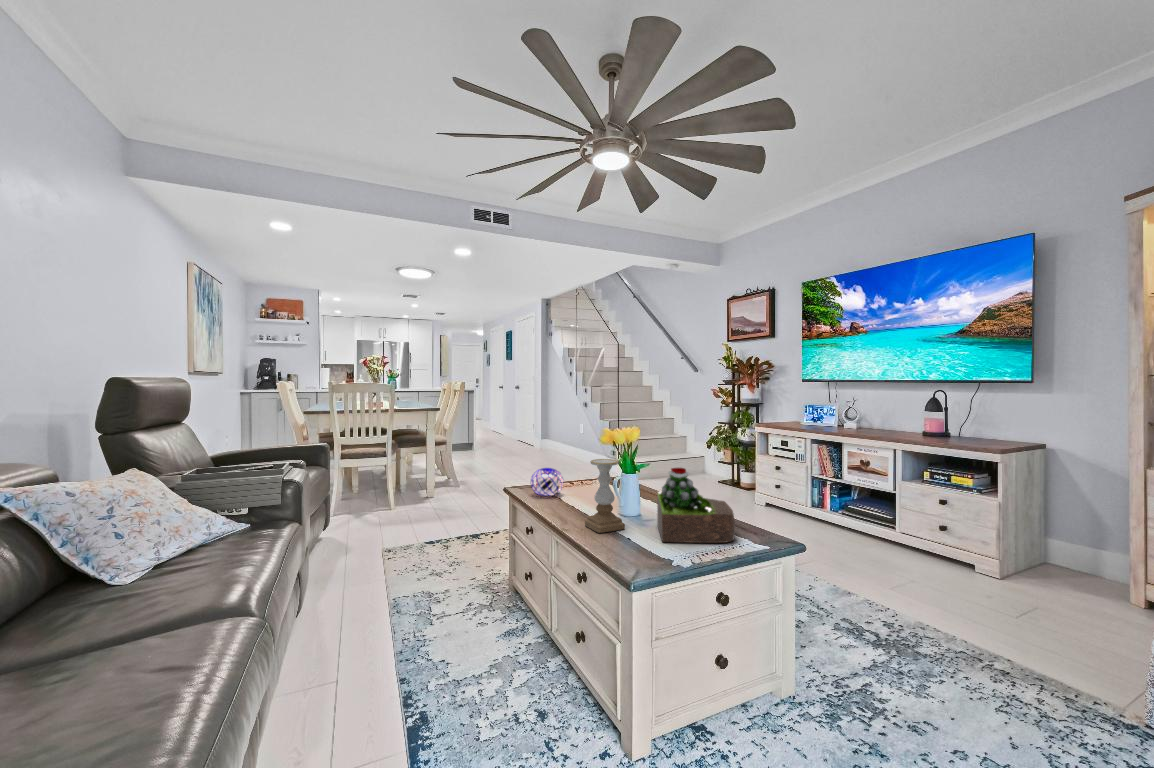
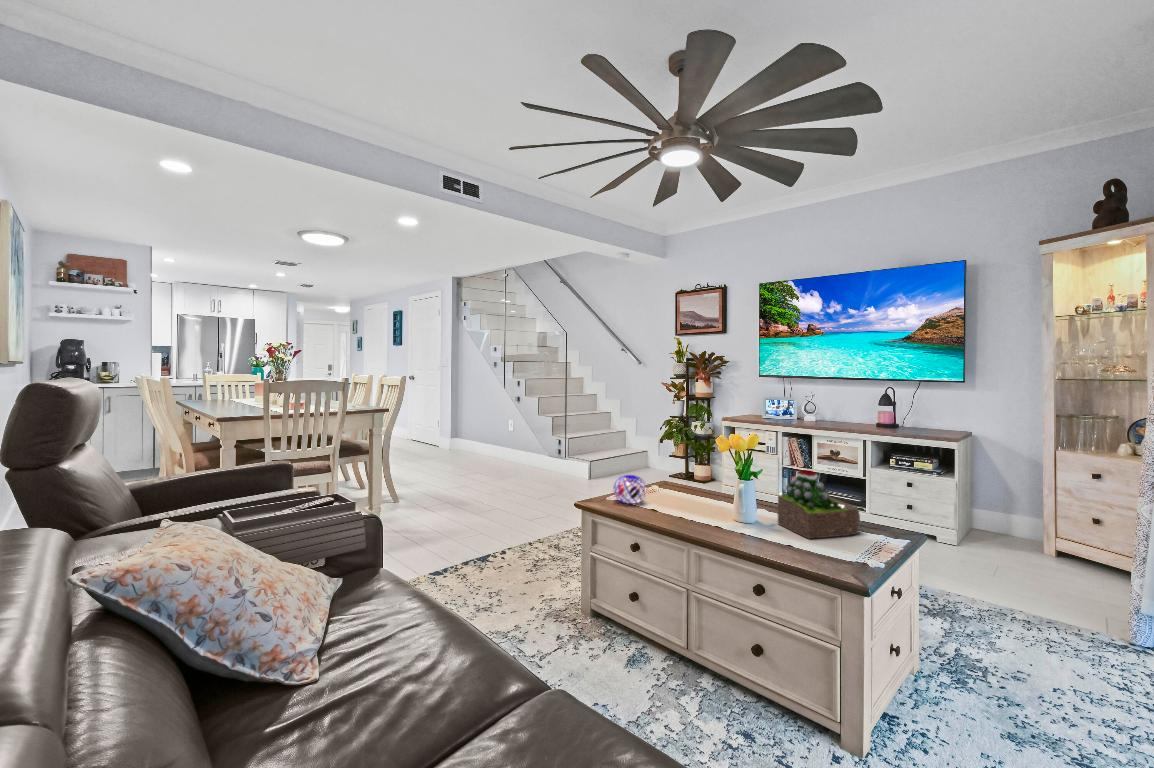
candle holder: present [585,459,625,533] -> none [719,465,759,536]

